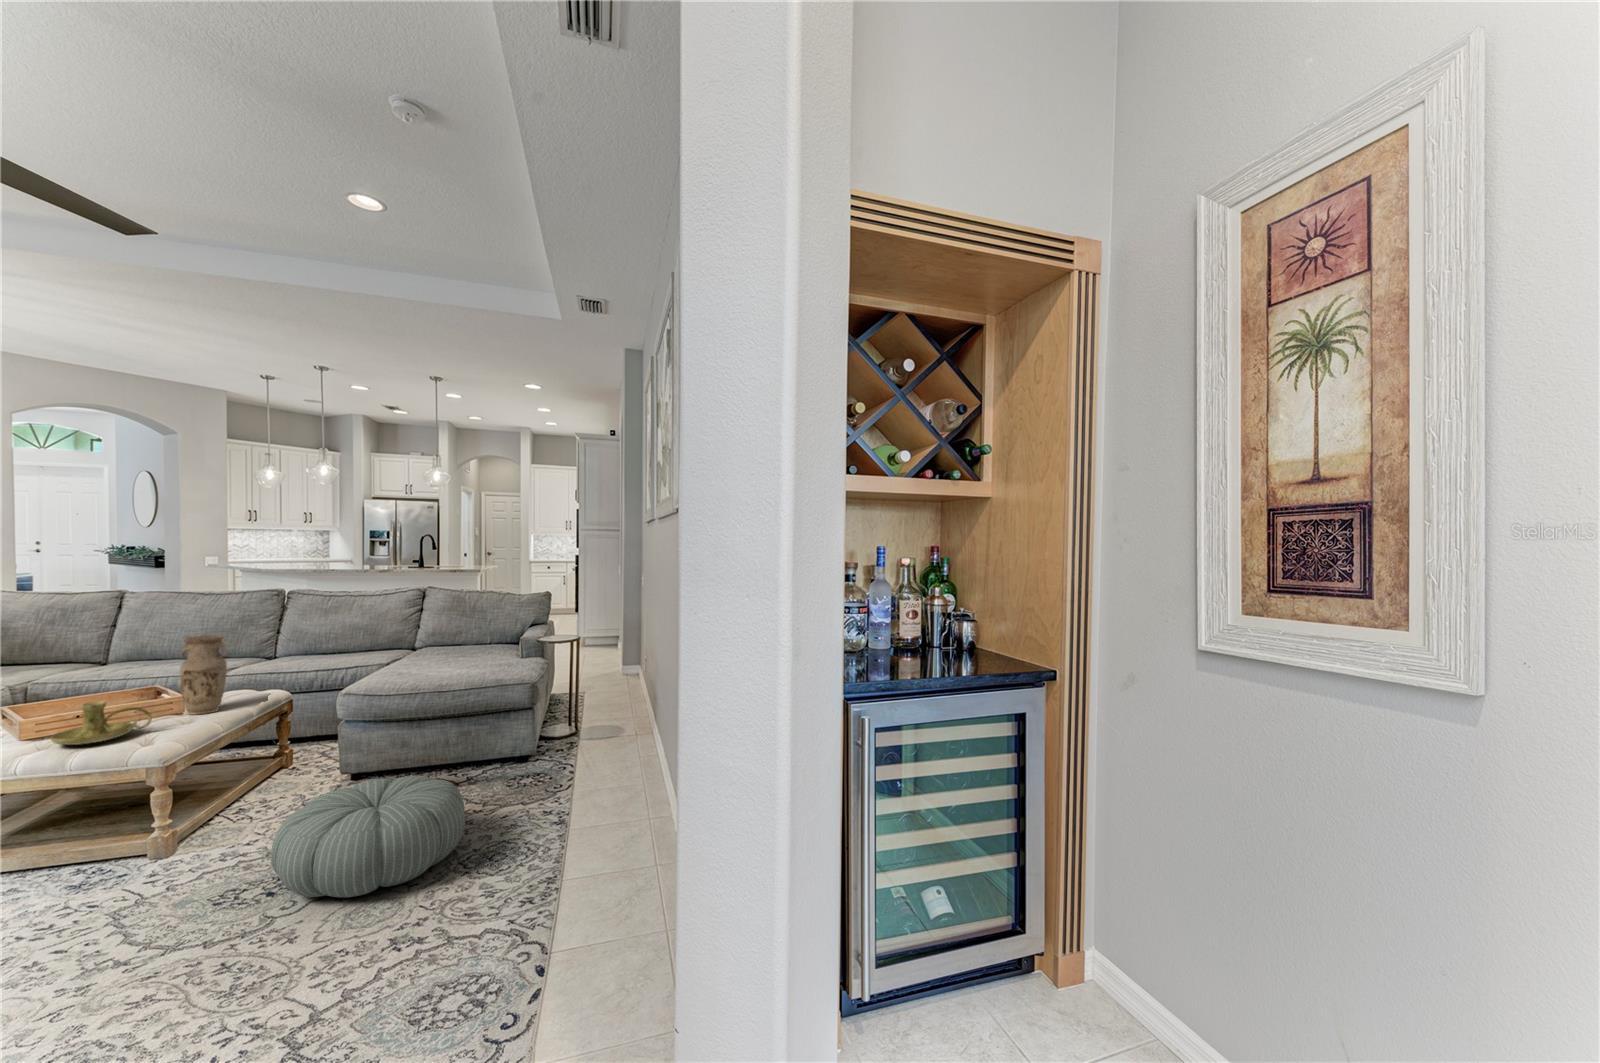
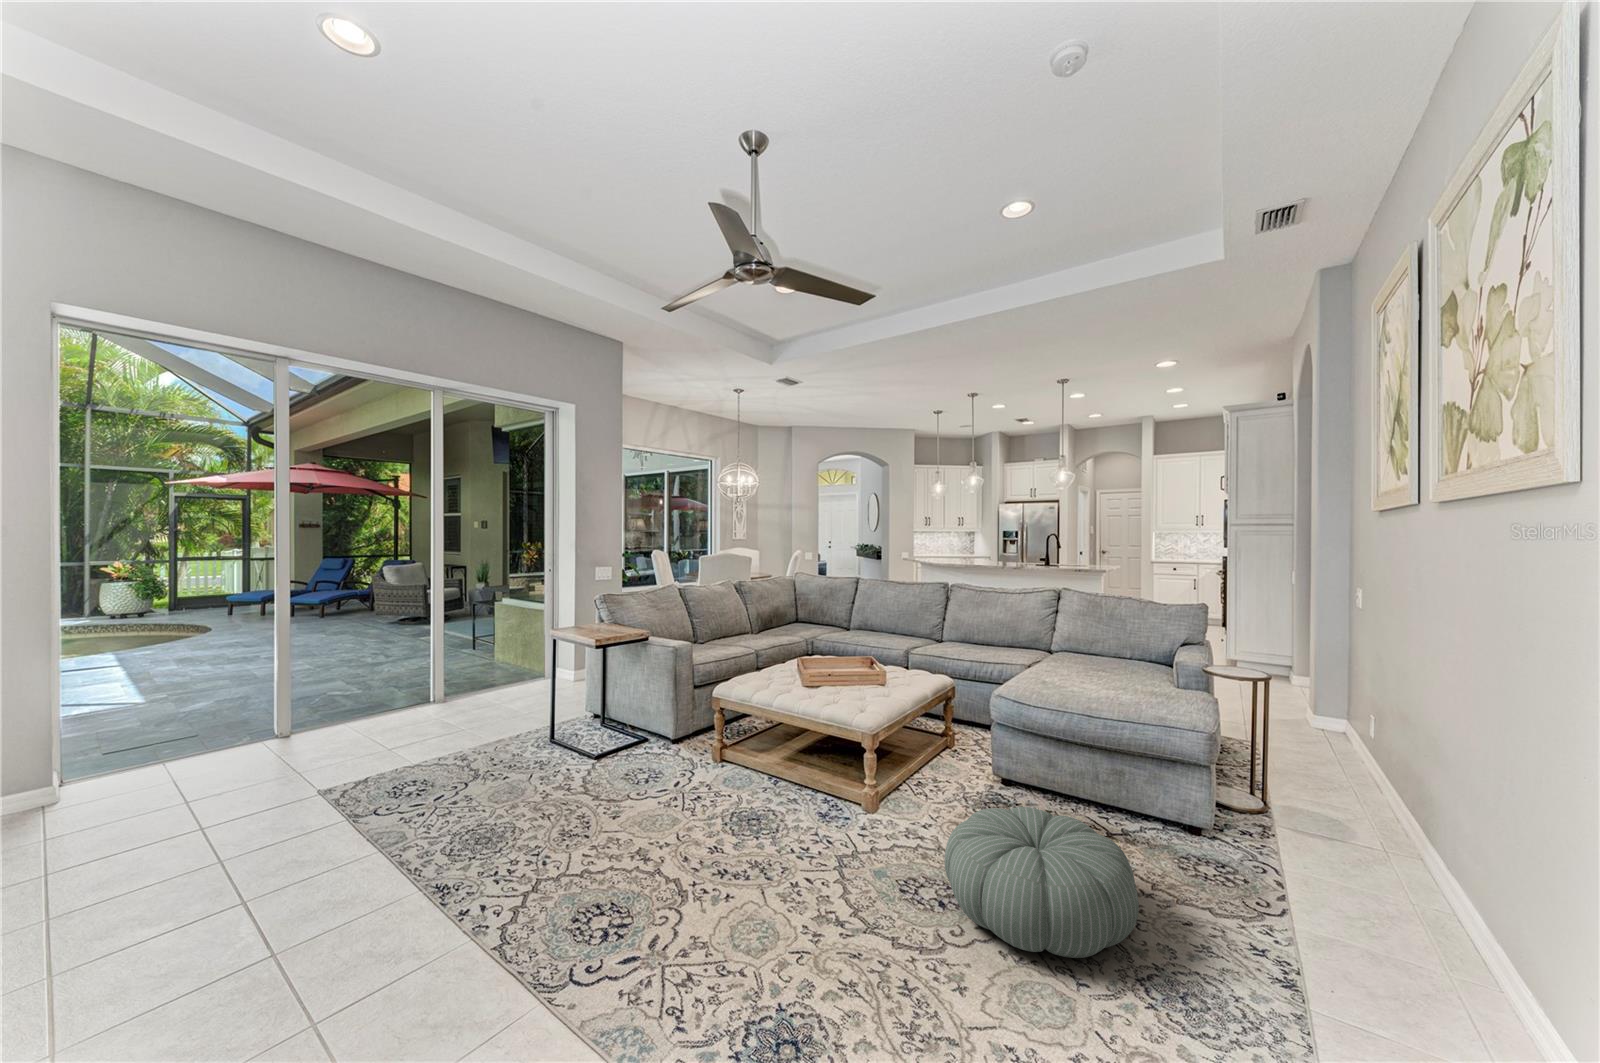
vase: present [180,635,227,715] -> none [881,623,910,691]
candle holder: present [50,701,152,745] -> none [810,667,864,700]

